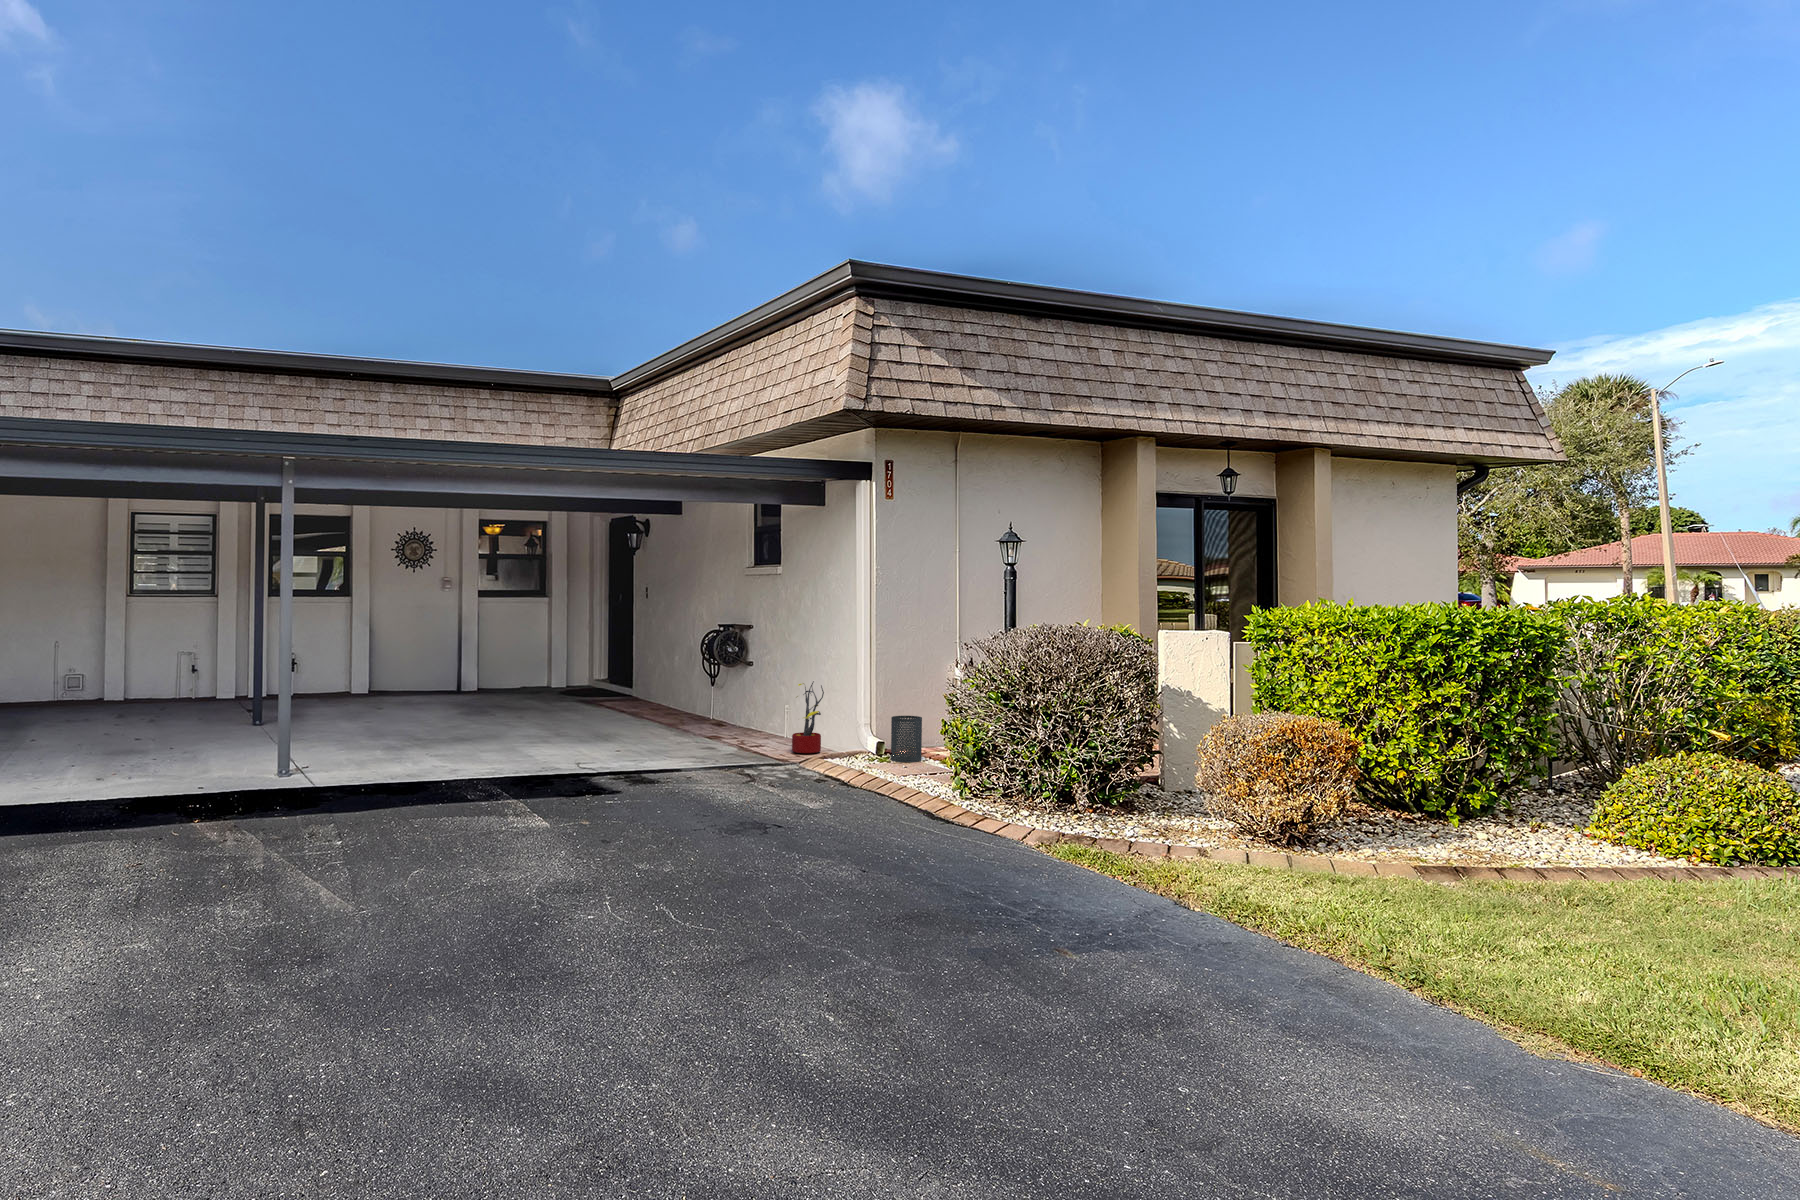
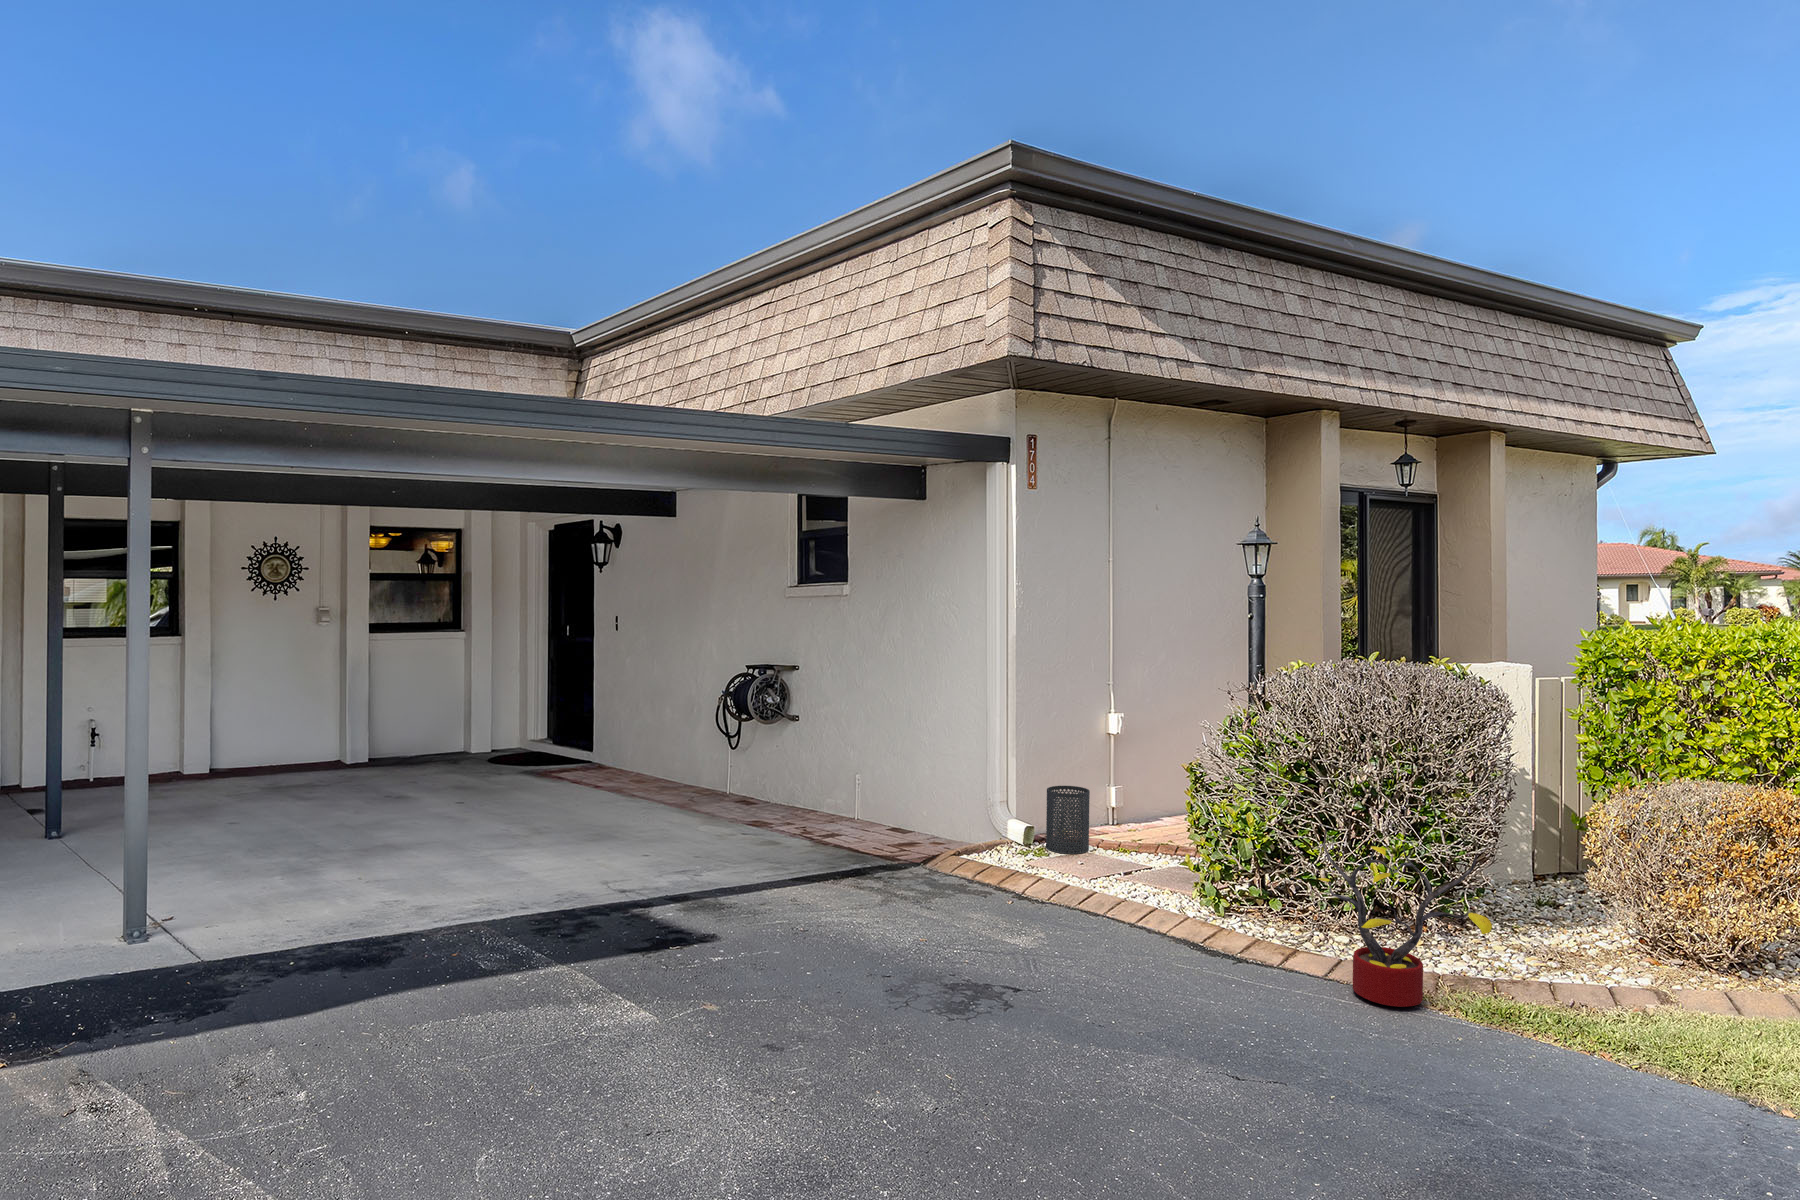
decorative plant: present [792,681,824,753] -> present [1315,830,1492,1007]

